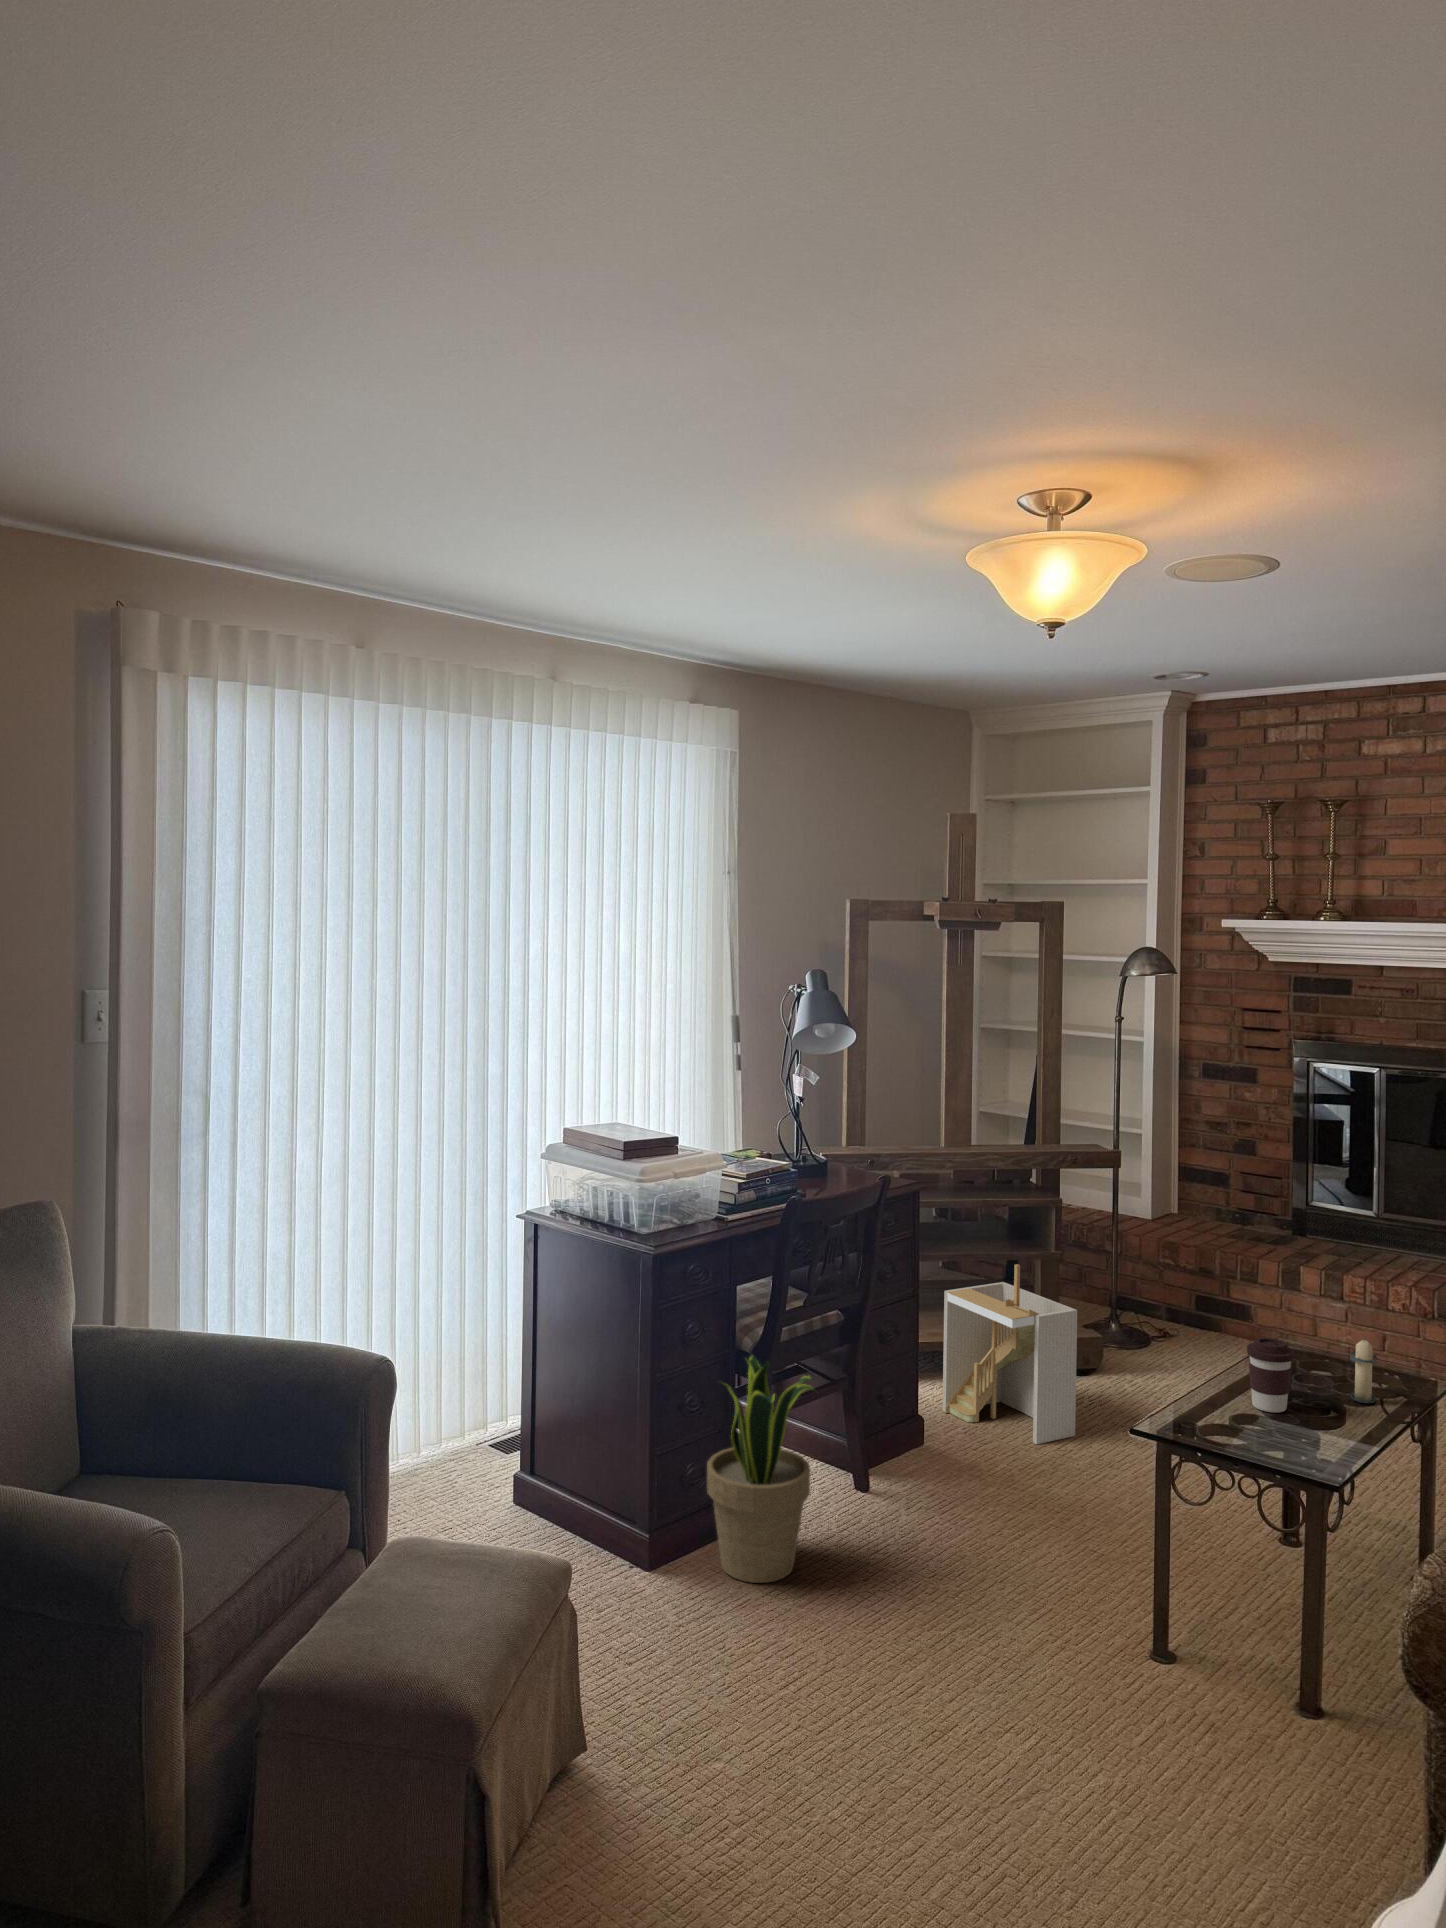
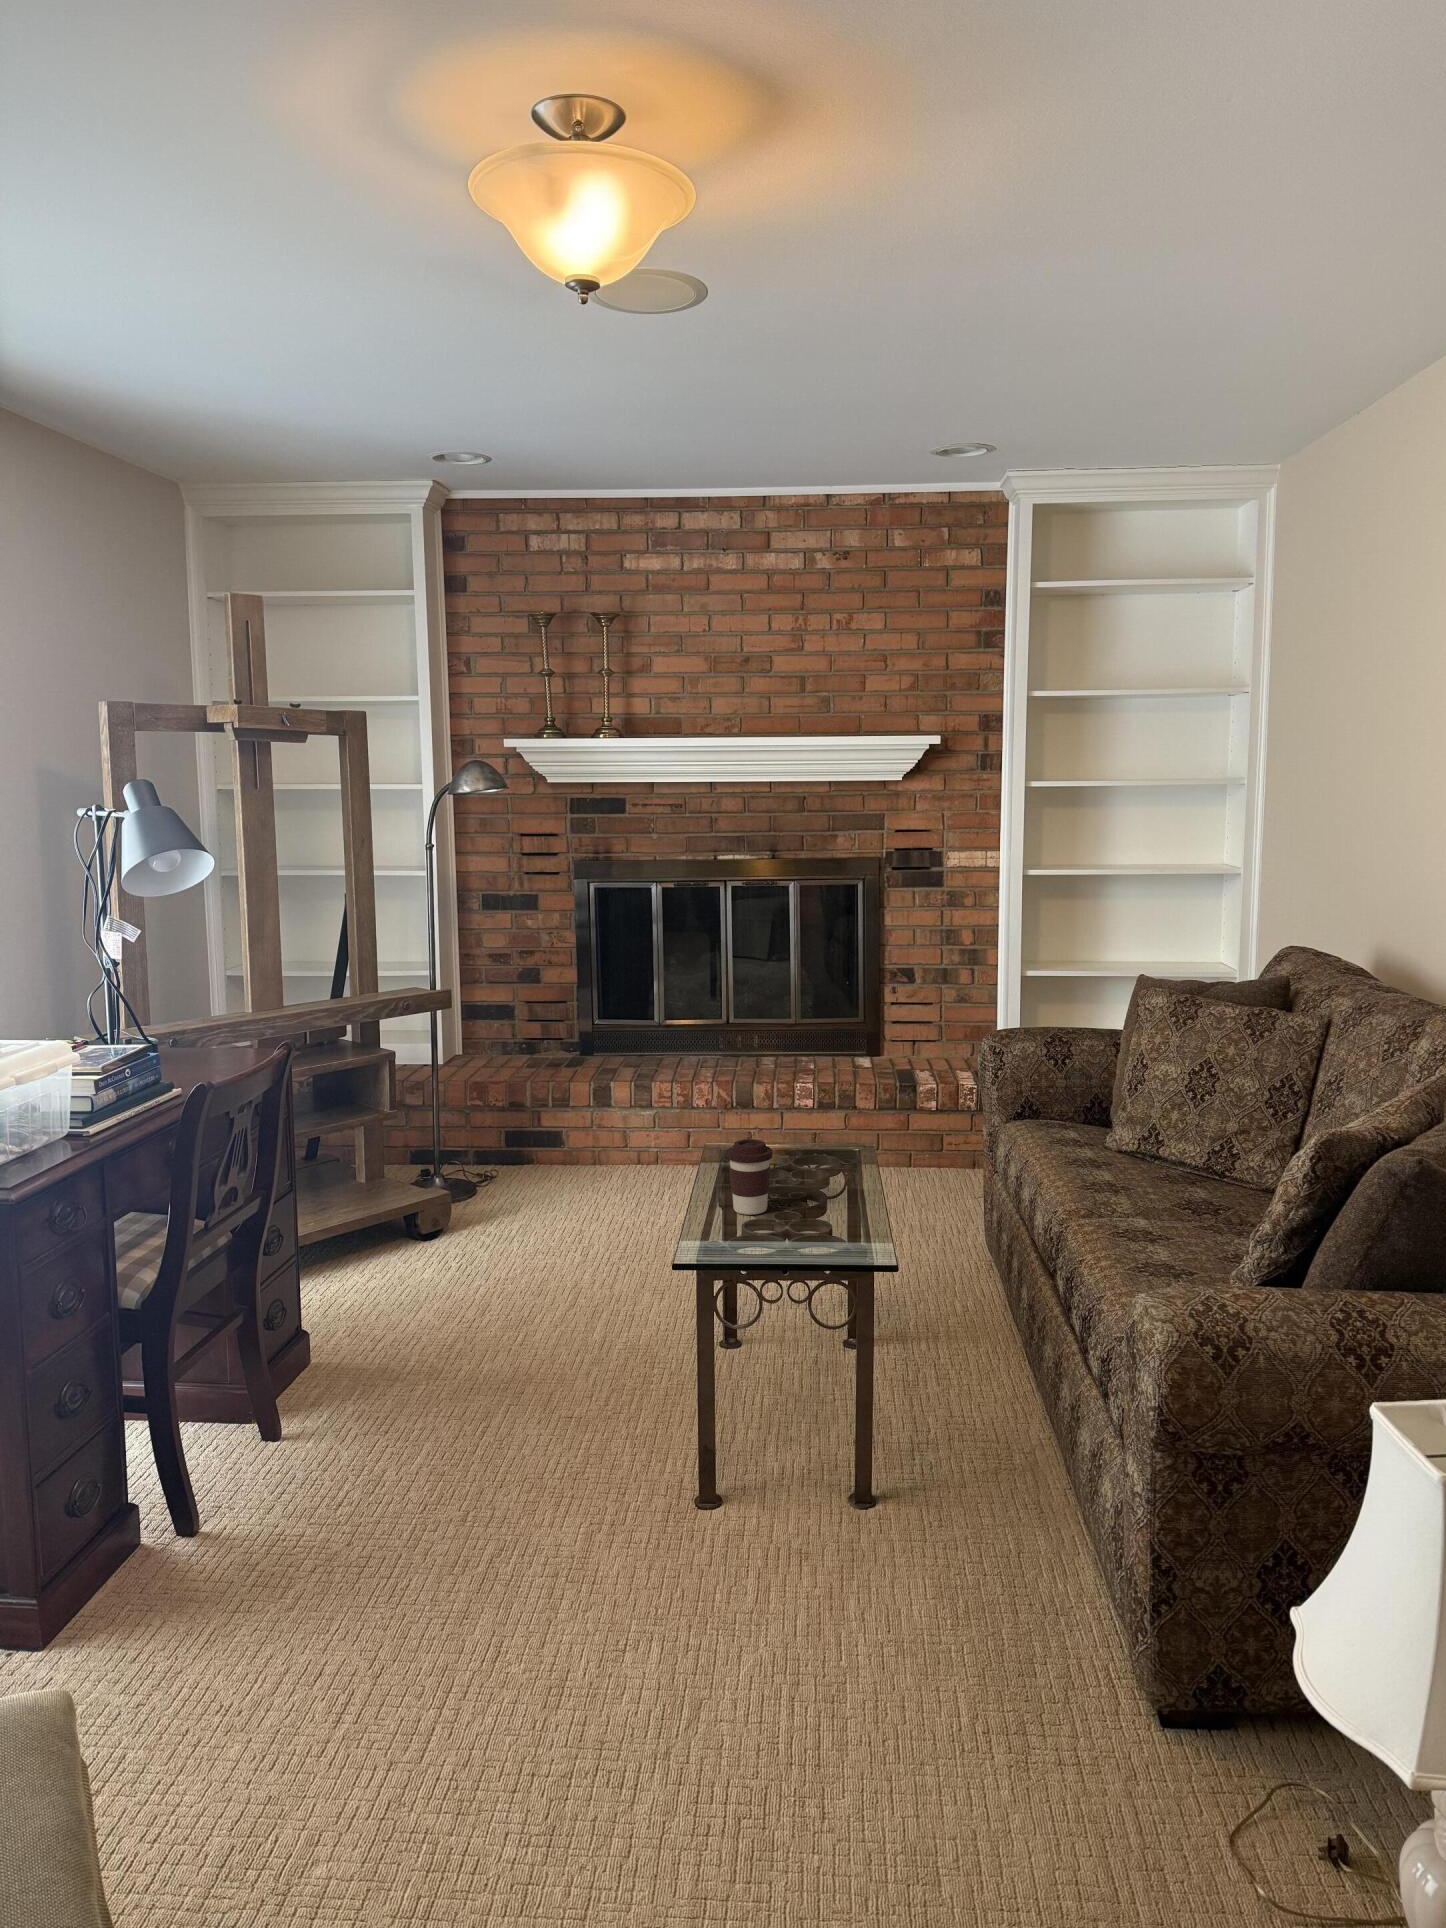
storage bin: present [943,1264,1077,1444] -> none [302,1126,468,1322]
candle: present [1349,1336,1378,1403] -> none [797,1120,829,1186]
potted plant: present [707,1355,816,1583] -> none [113,1305,273,1610]

